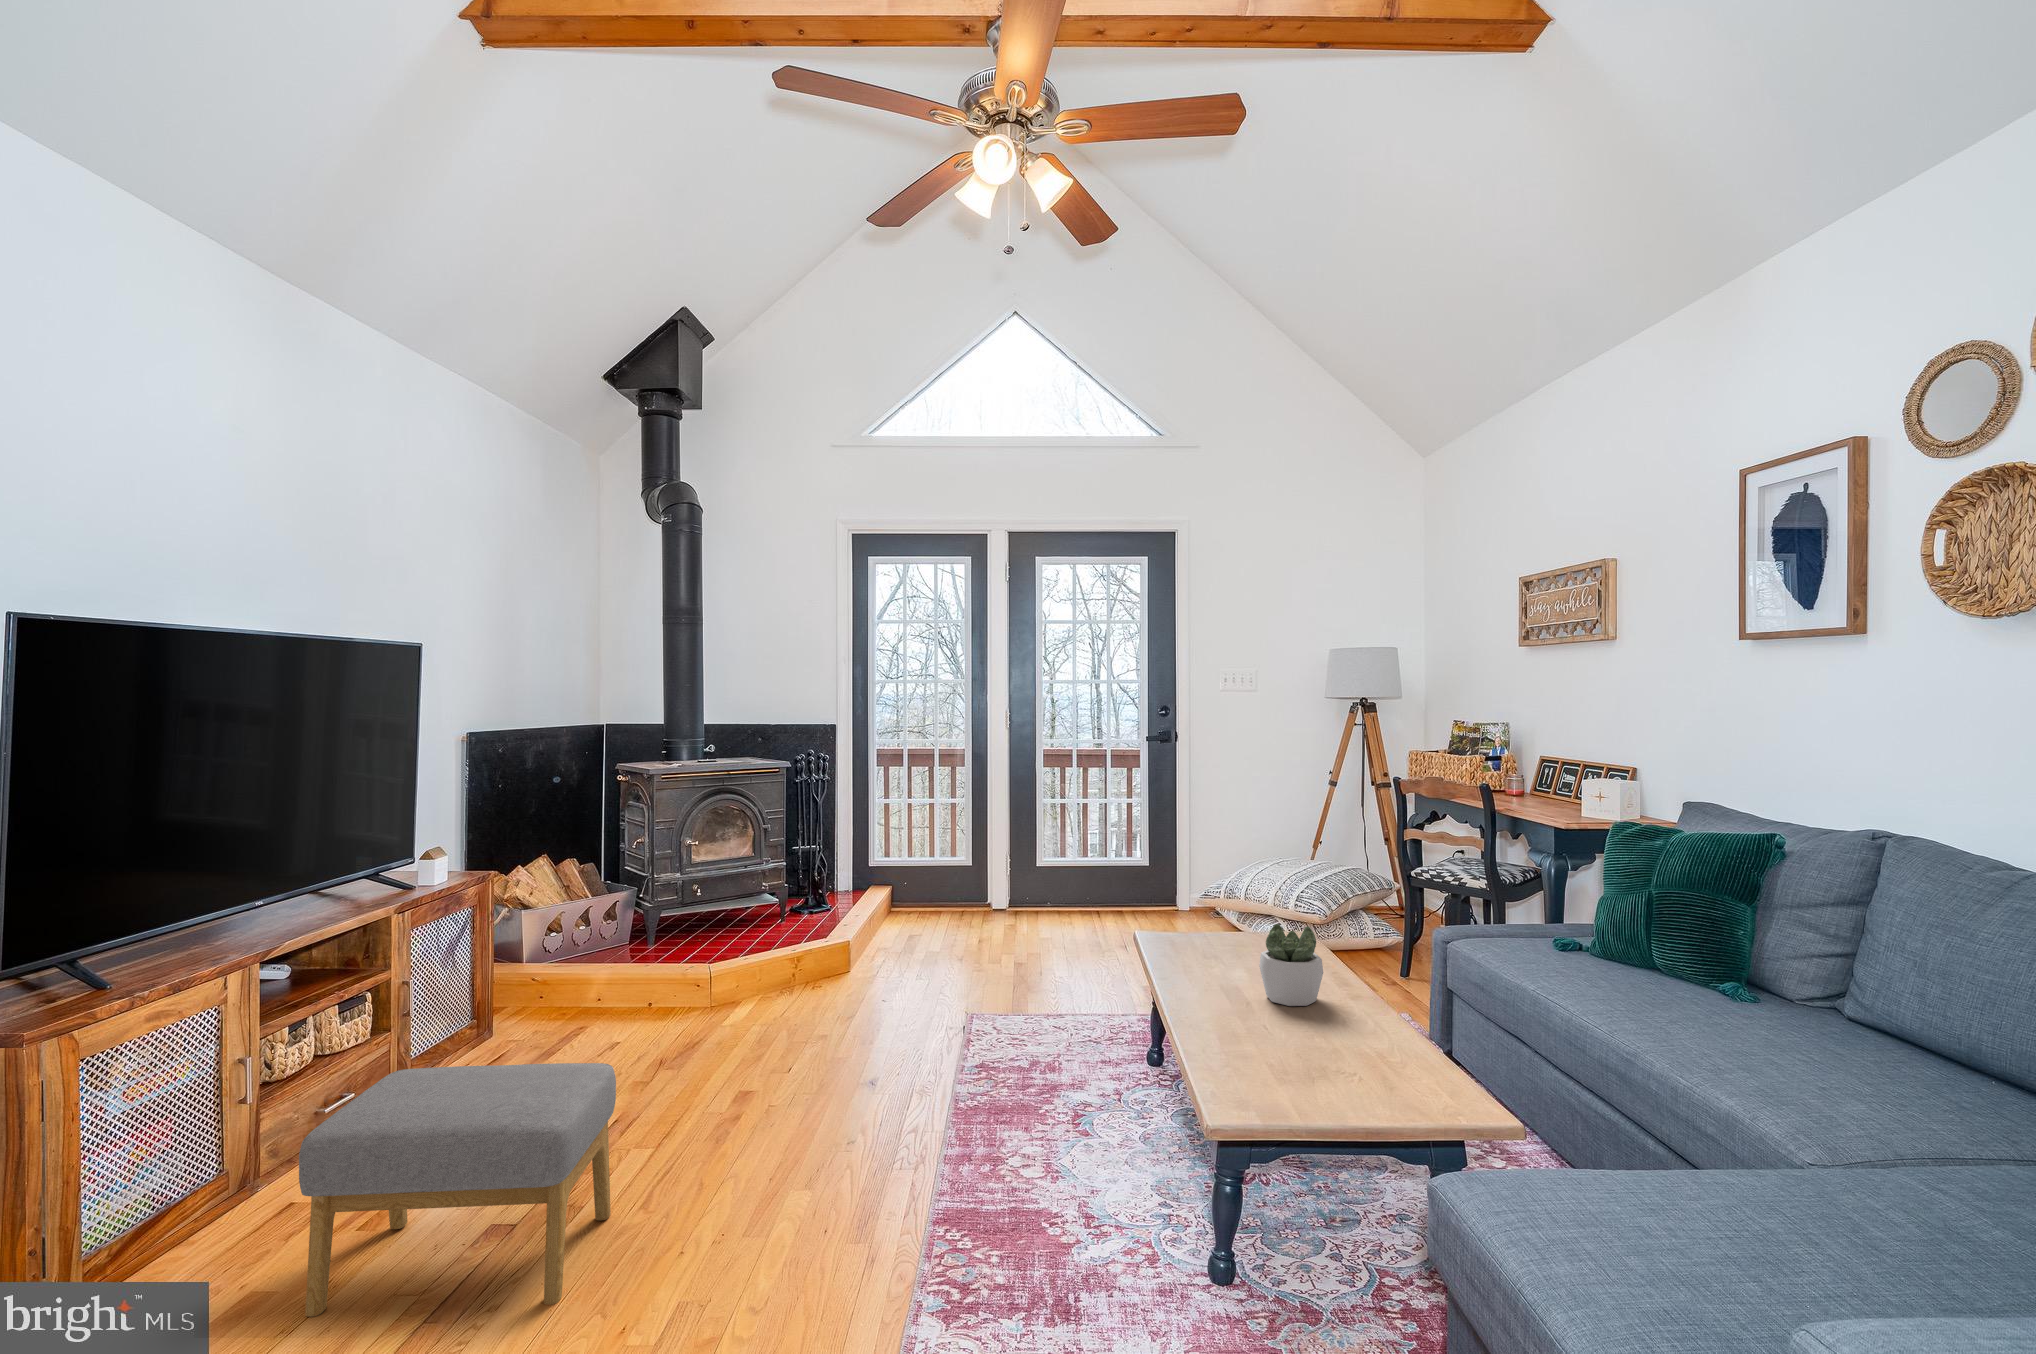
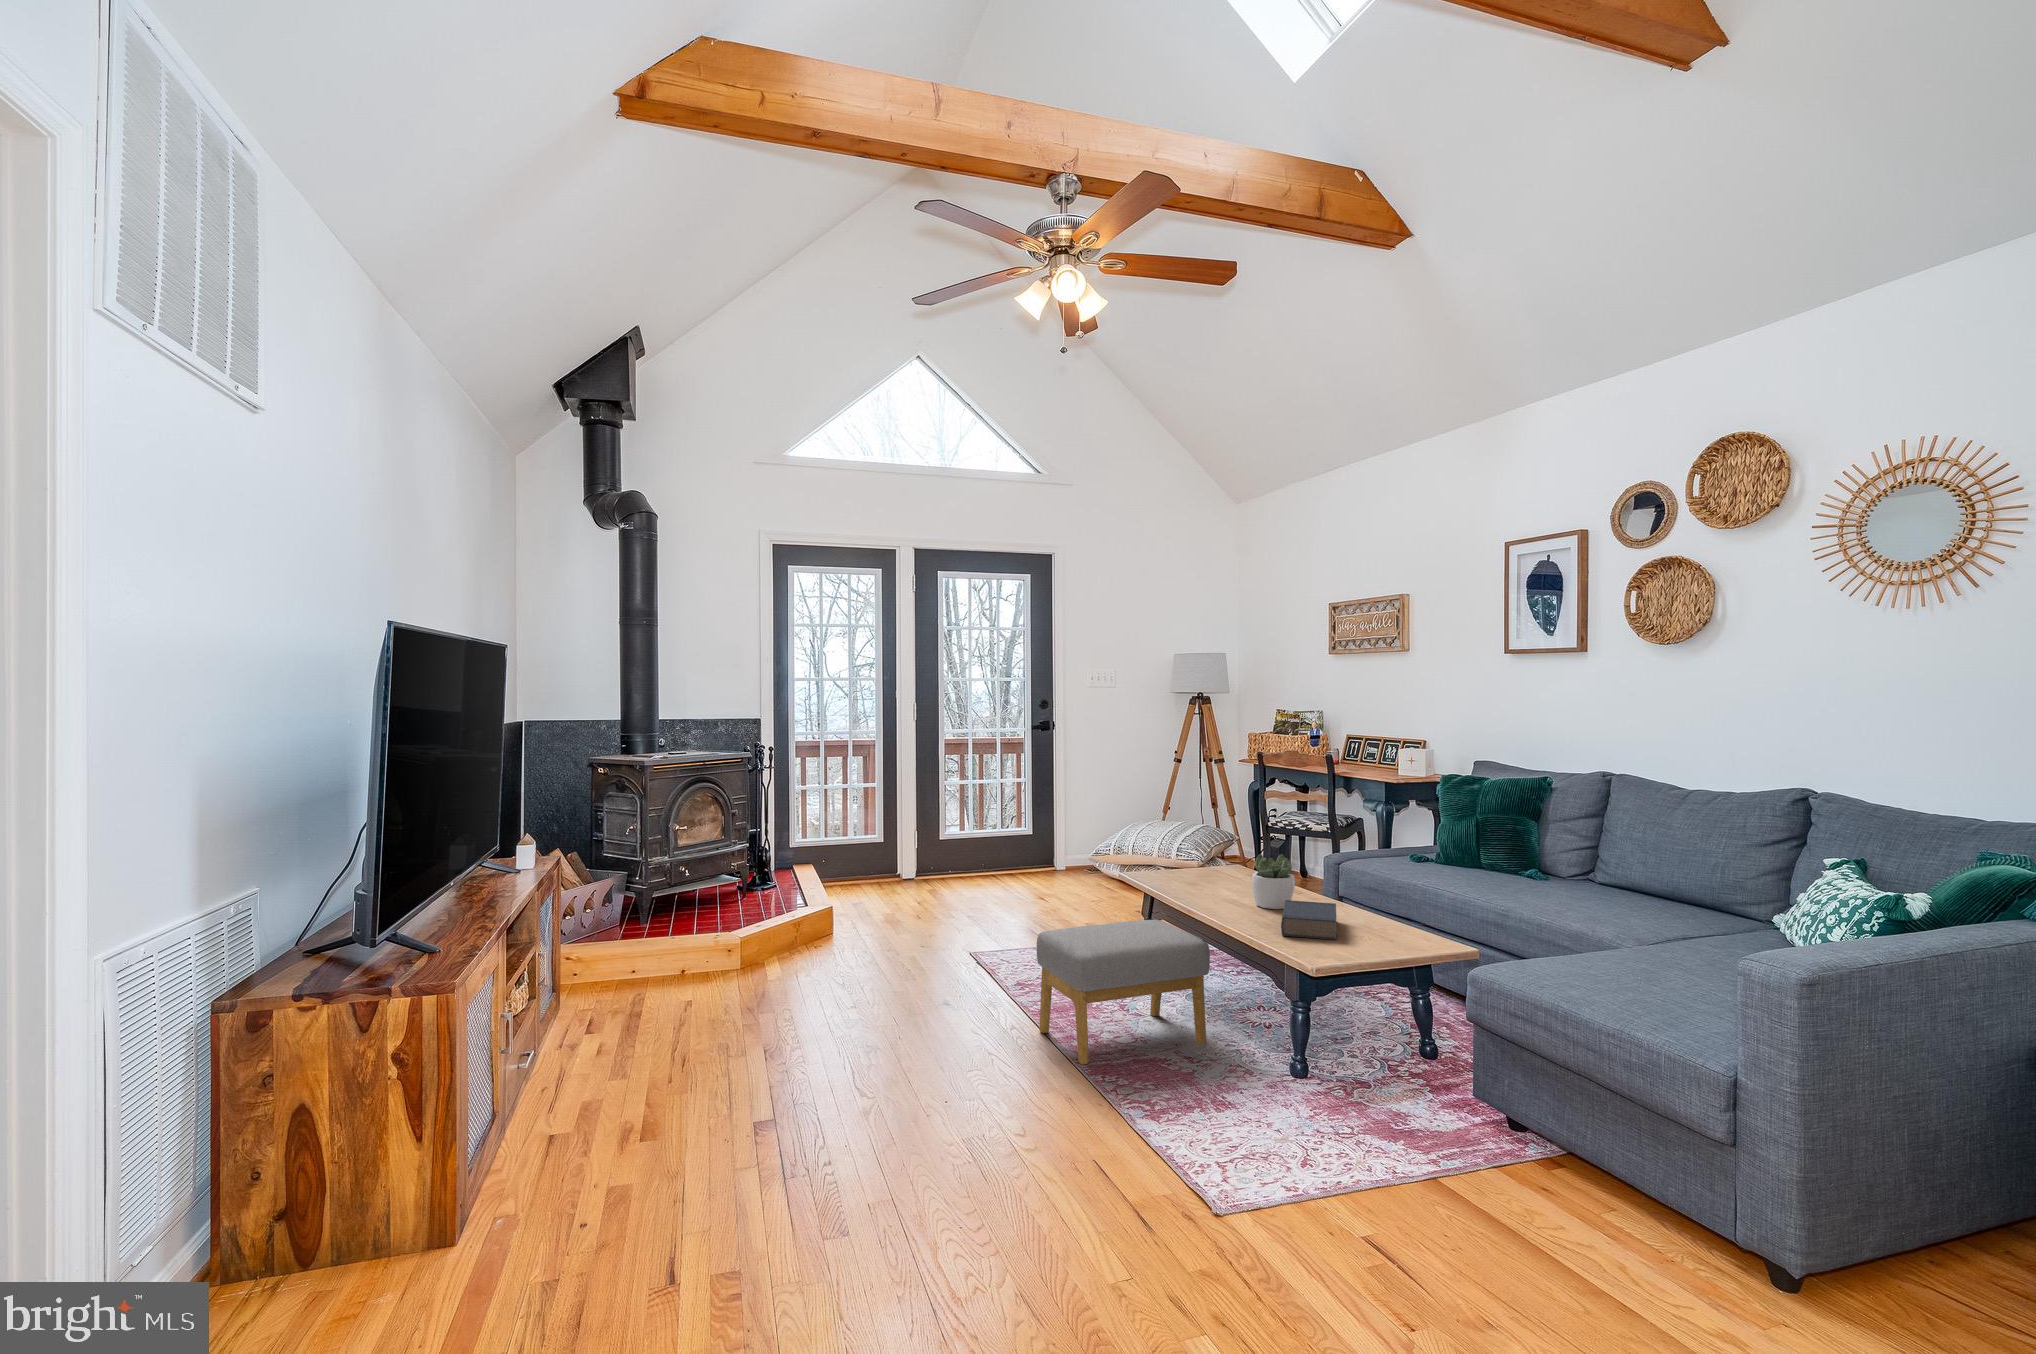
book: none [1243,997,1356,1072] -> present [1281,900,1337,940]
footstool: present [299,1063,616,1317] -> present [1037,920,1210,1064]

